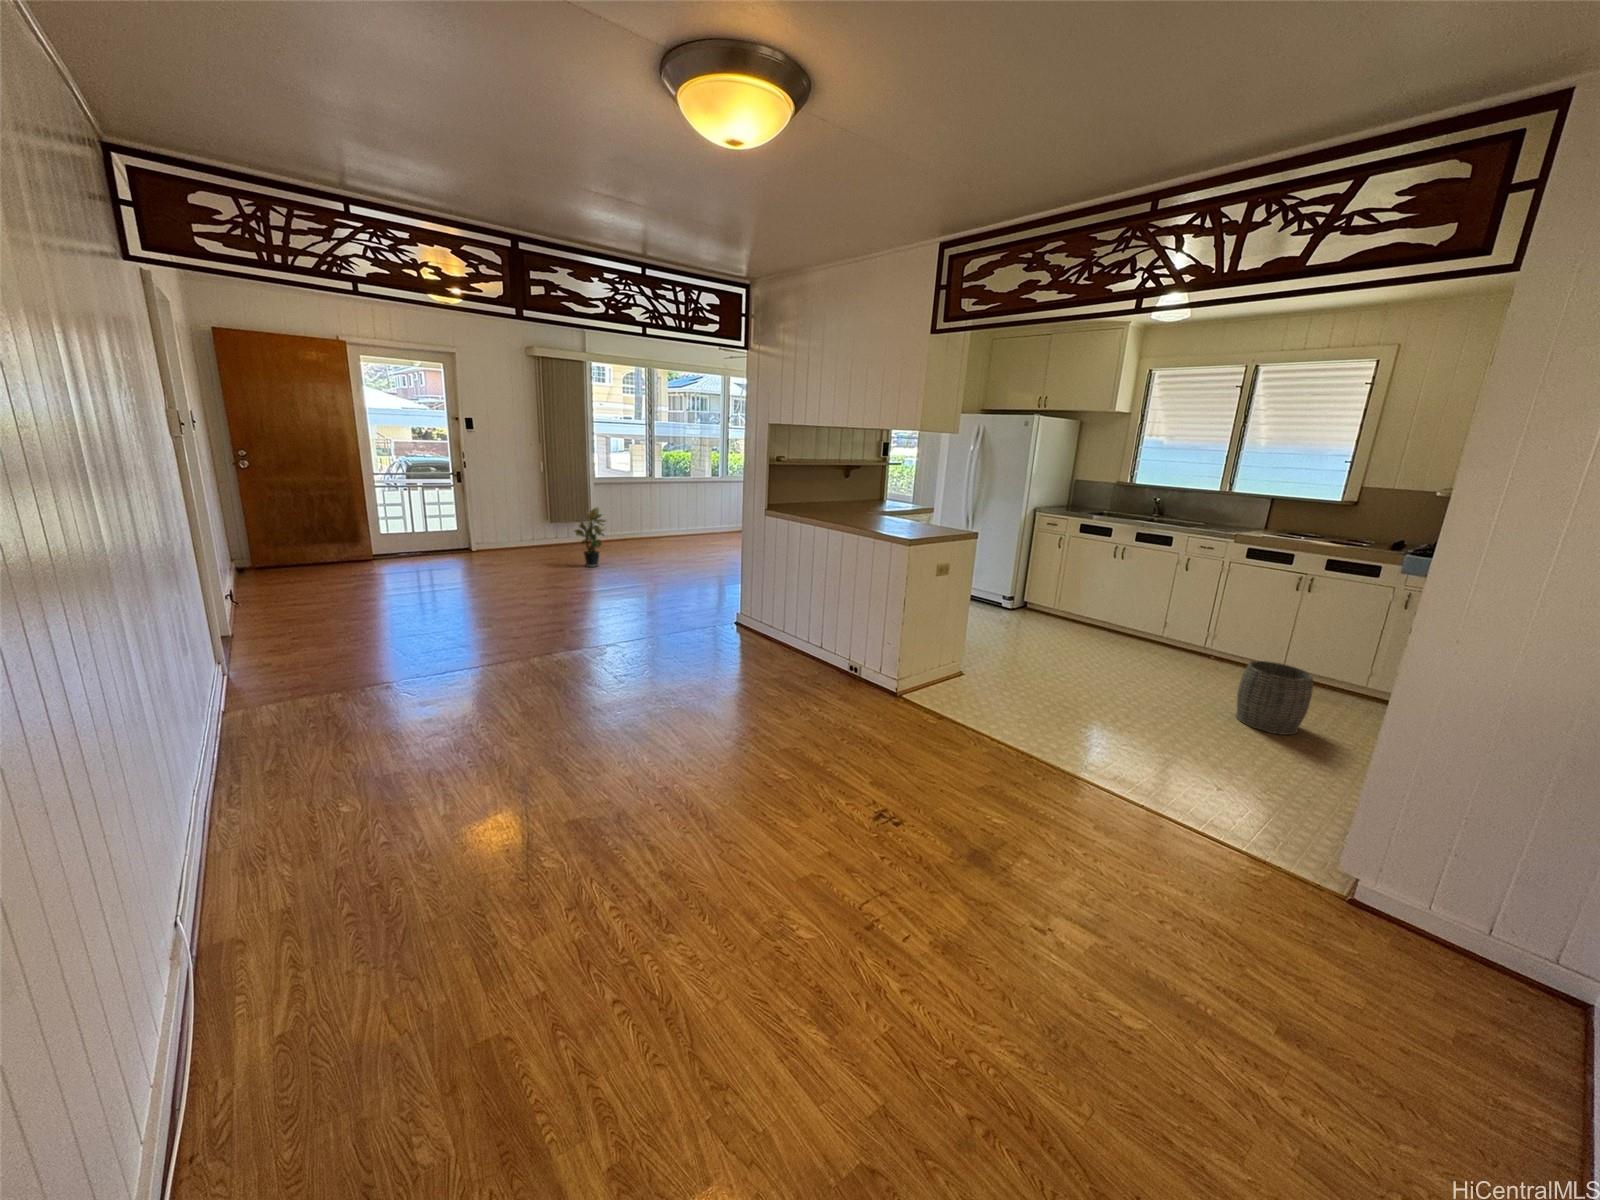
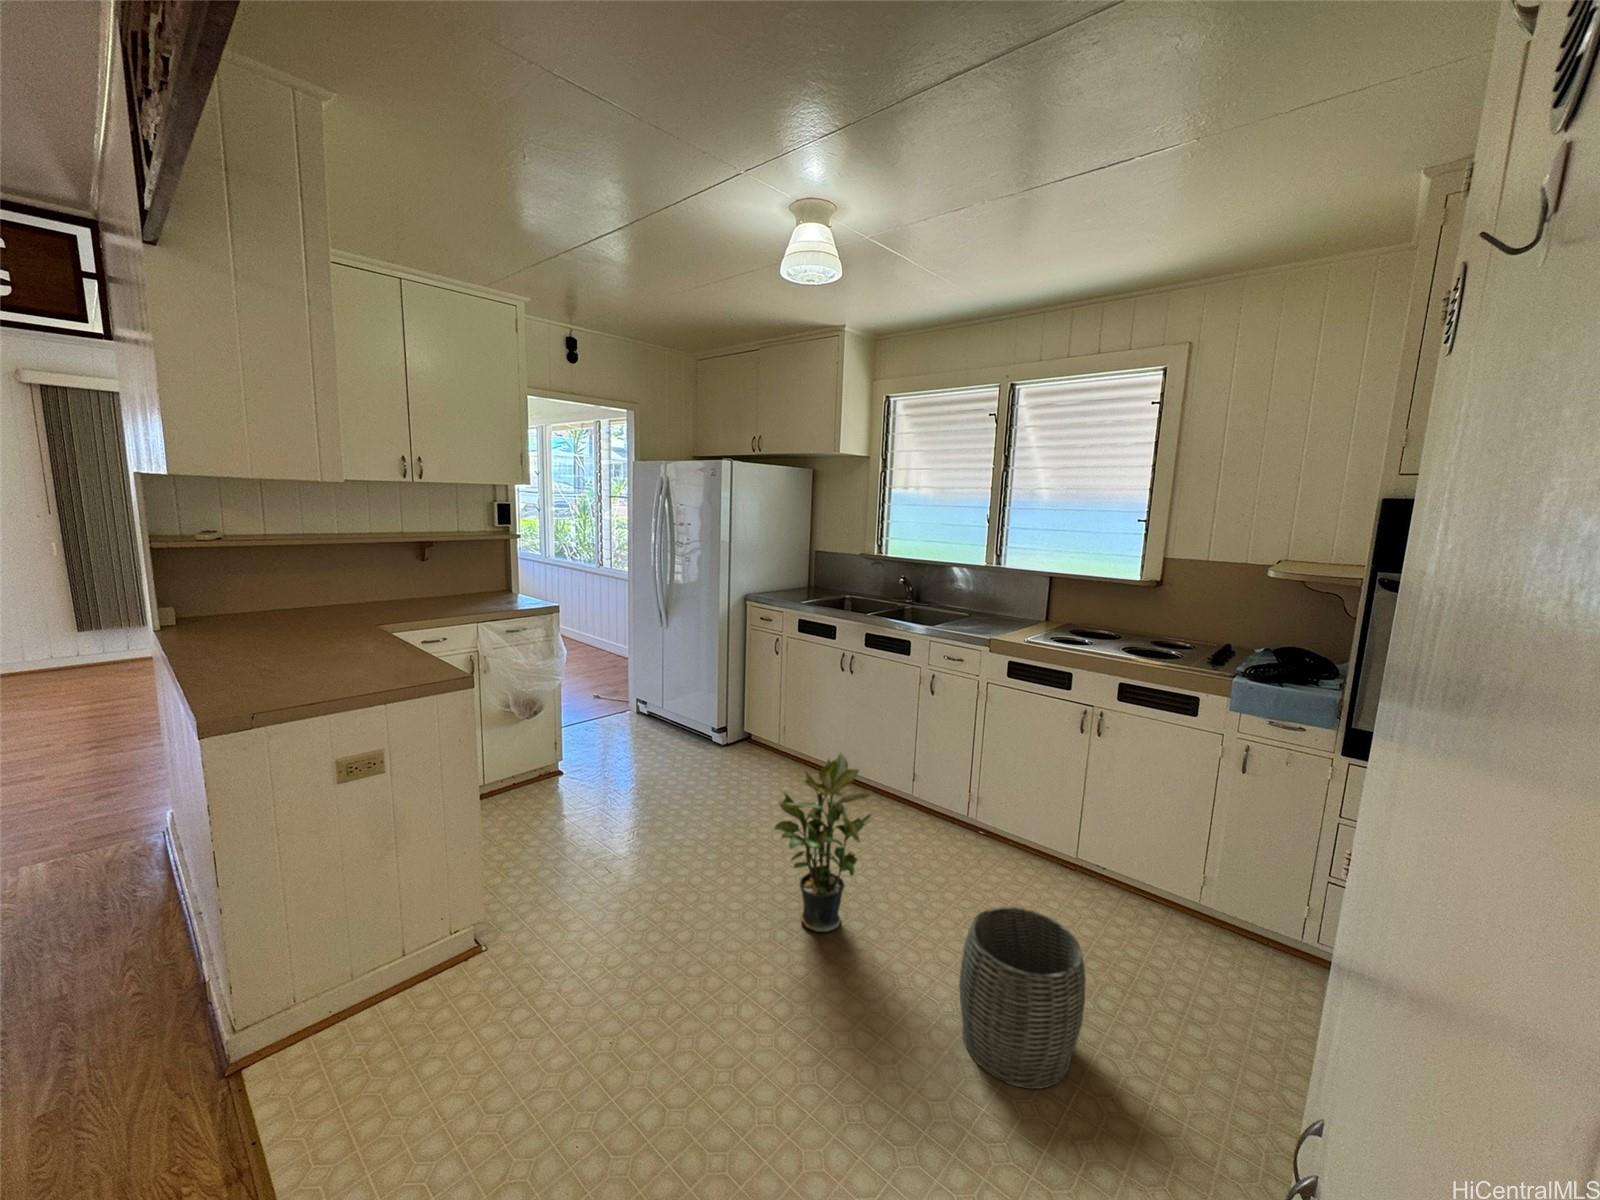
potted plant: present [574,507,606,567] -> present [775,753,872,932]

